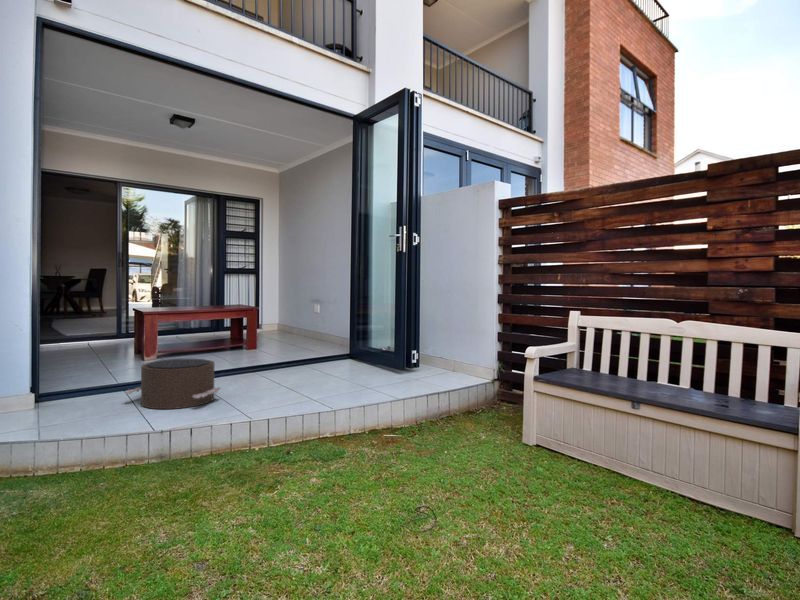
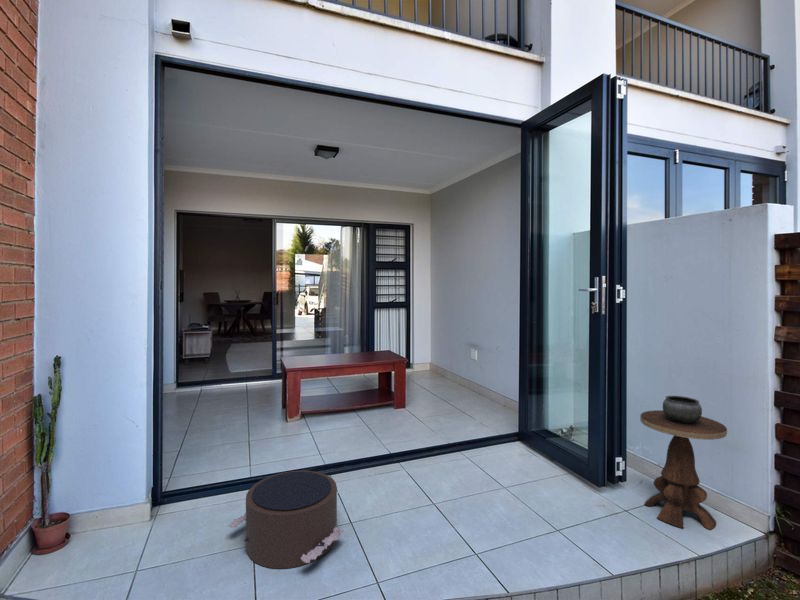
side table: none [426,303,472,381] -> present [640,396,727,530]

